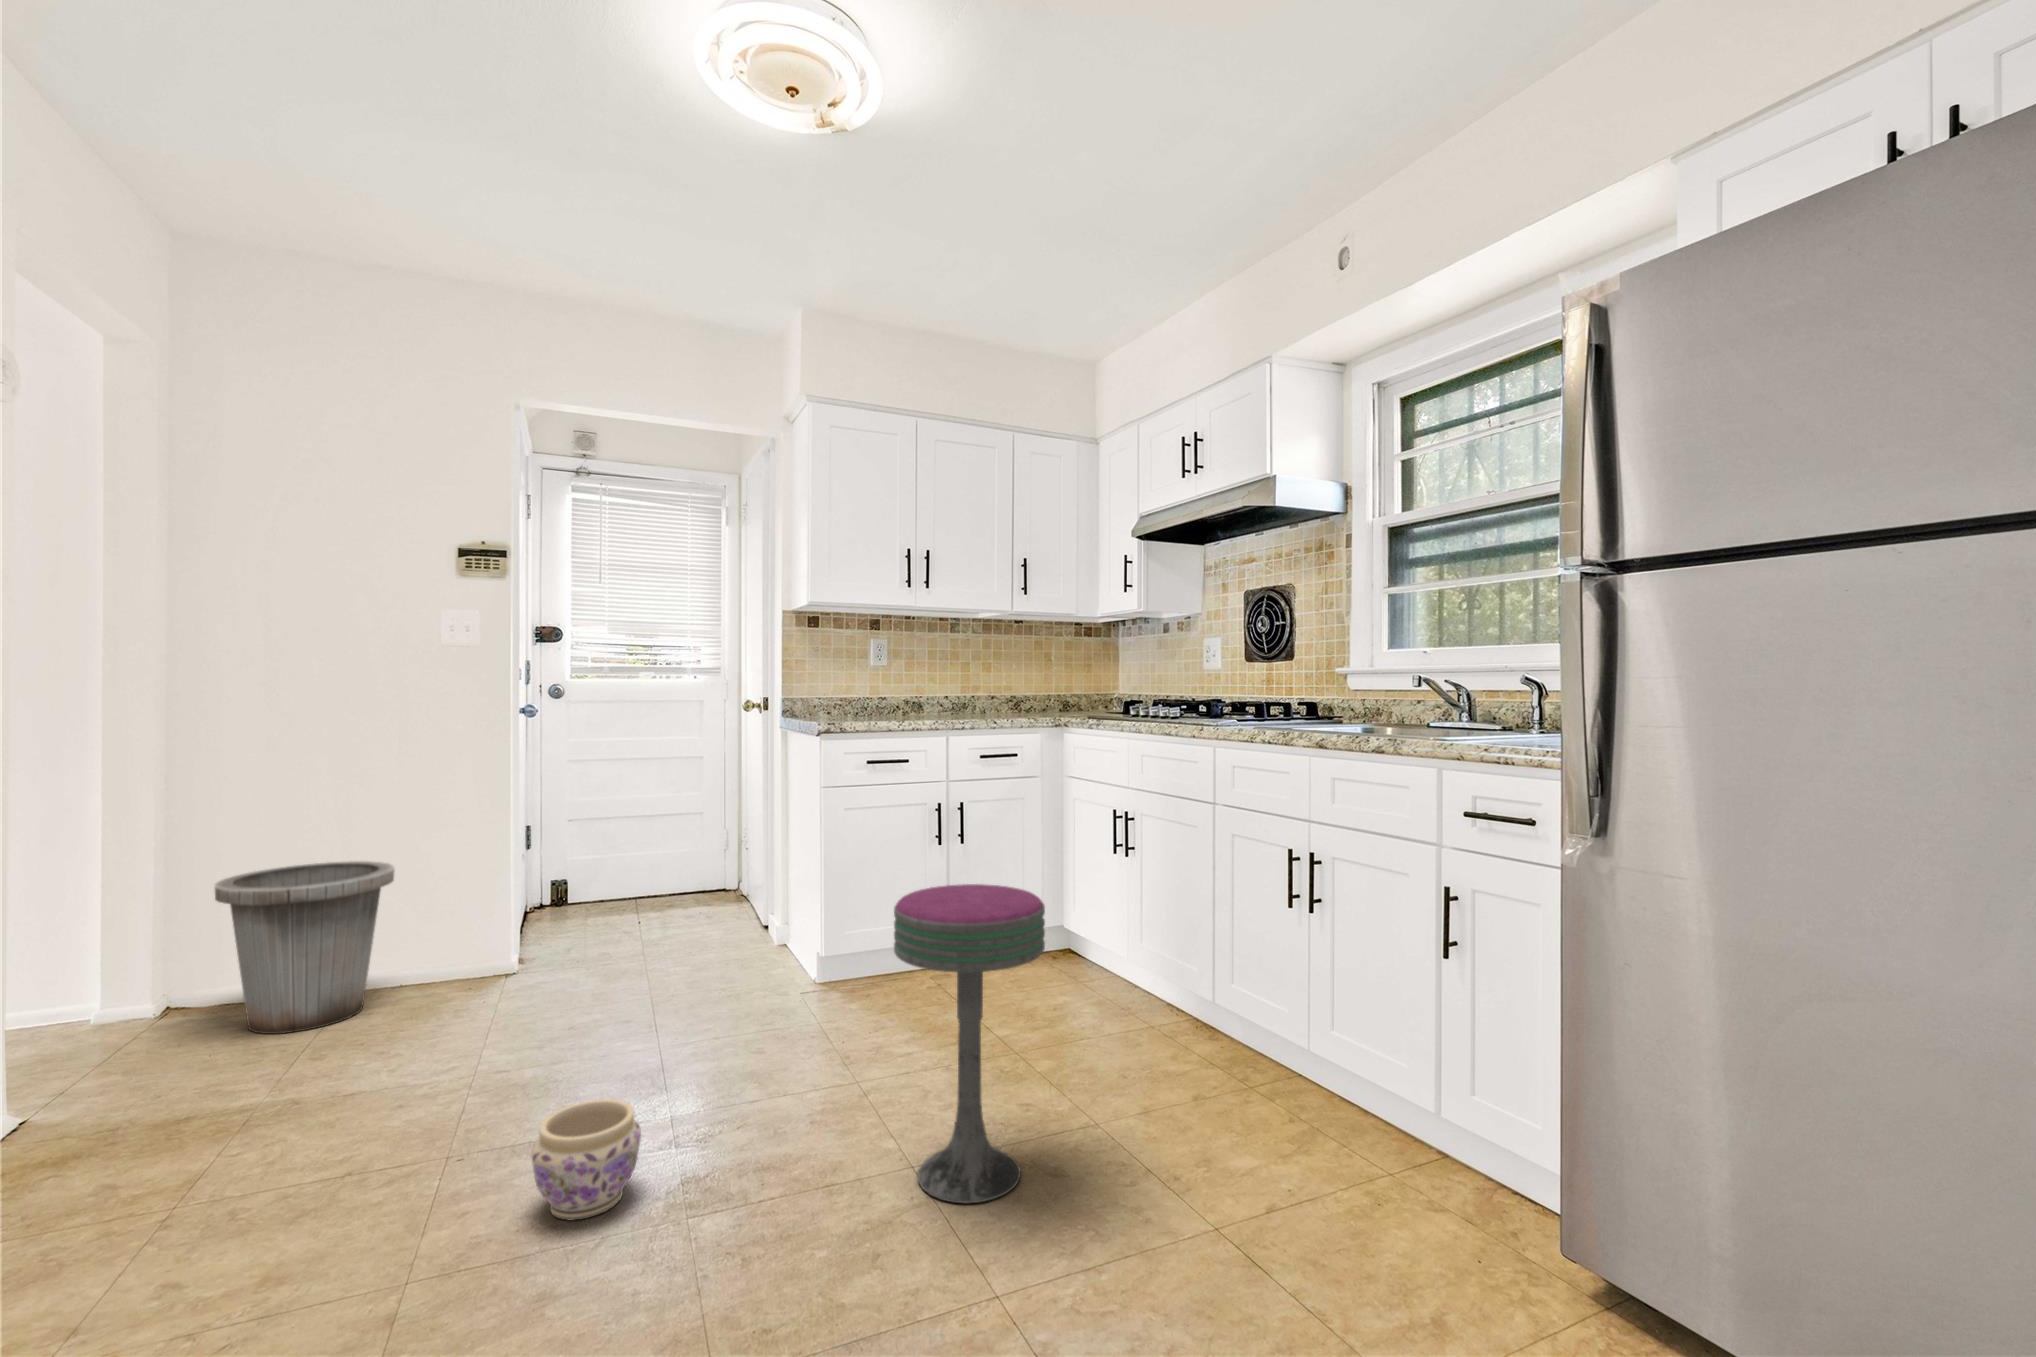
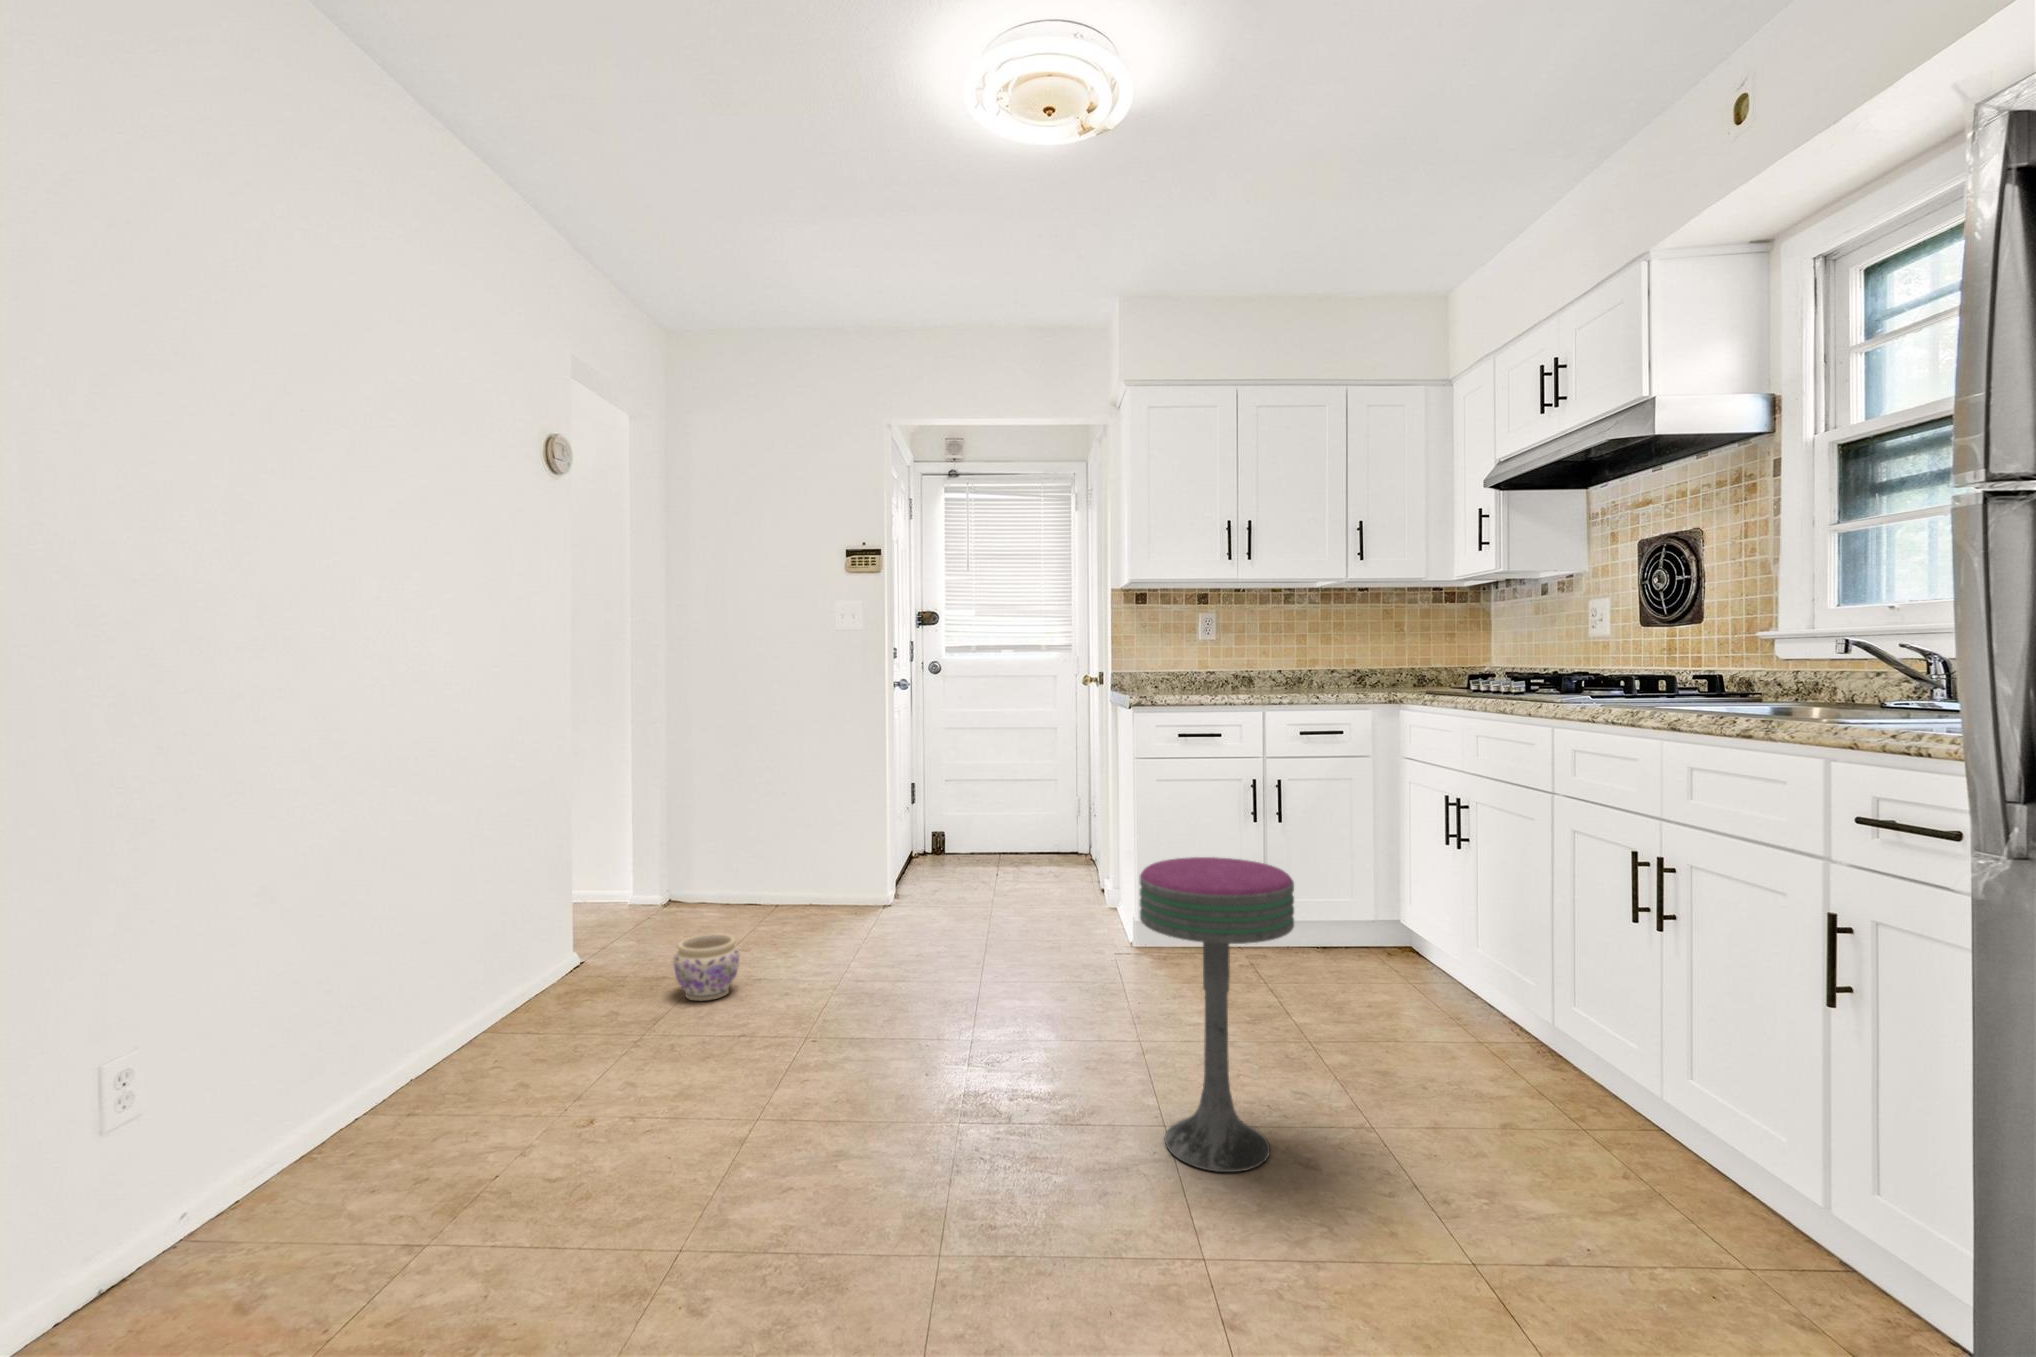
trash can: present [215,861,395,1034] -> none [688,803,802,930]
planter: present [532,1099,641,1220] -> present [674,933,740,1001]

